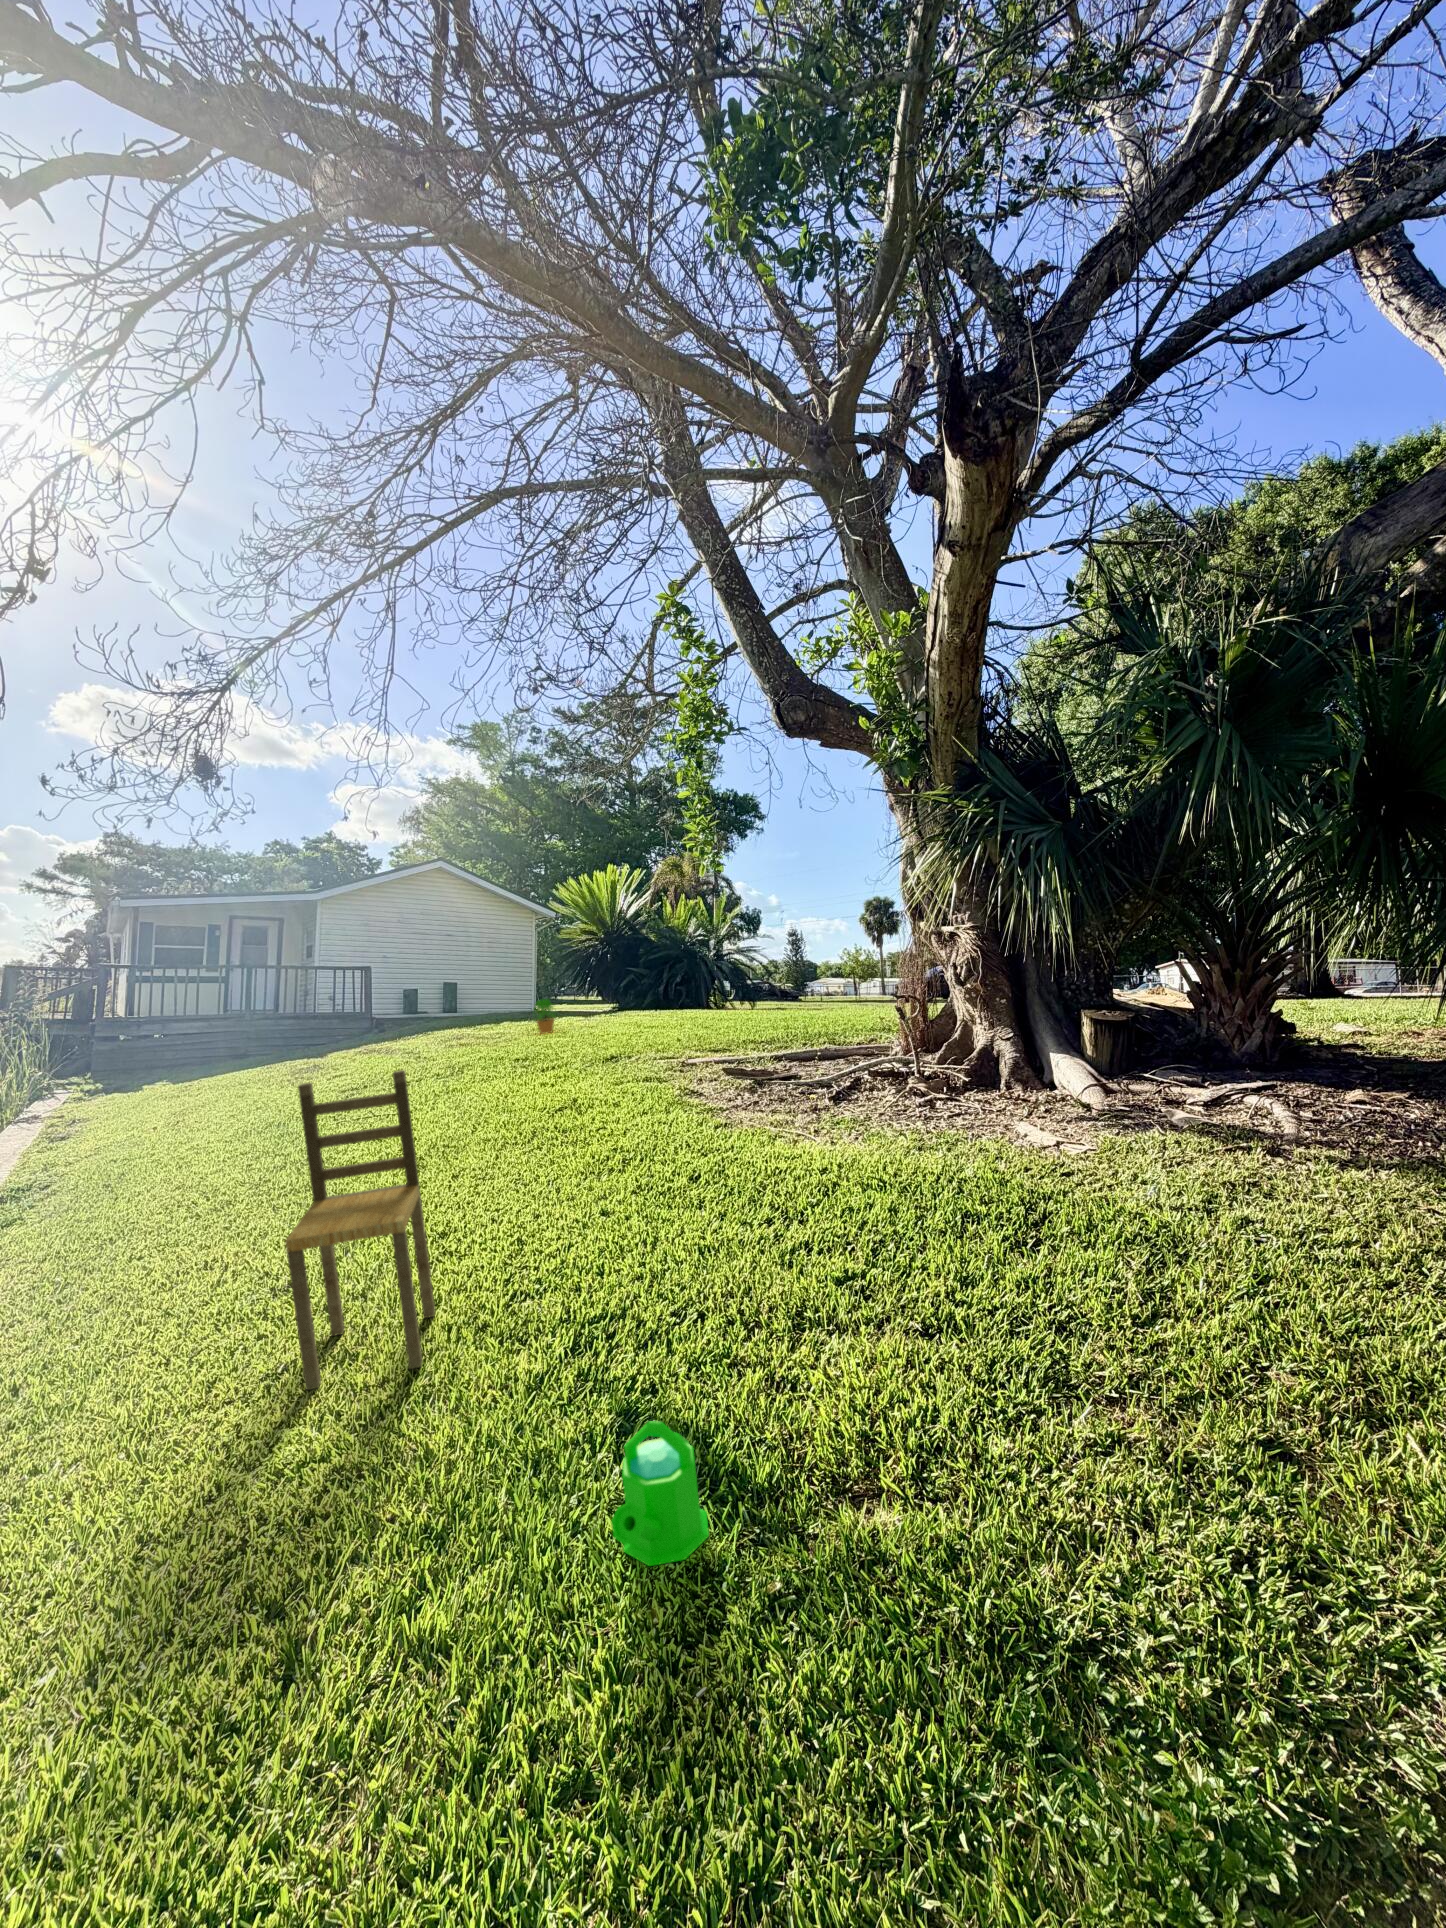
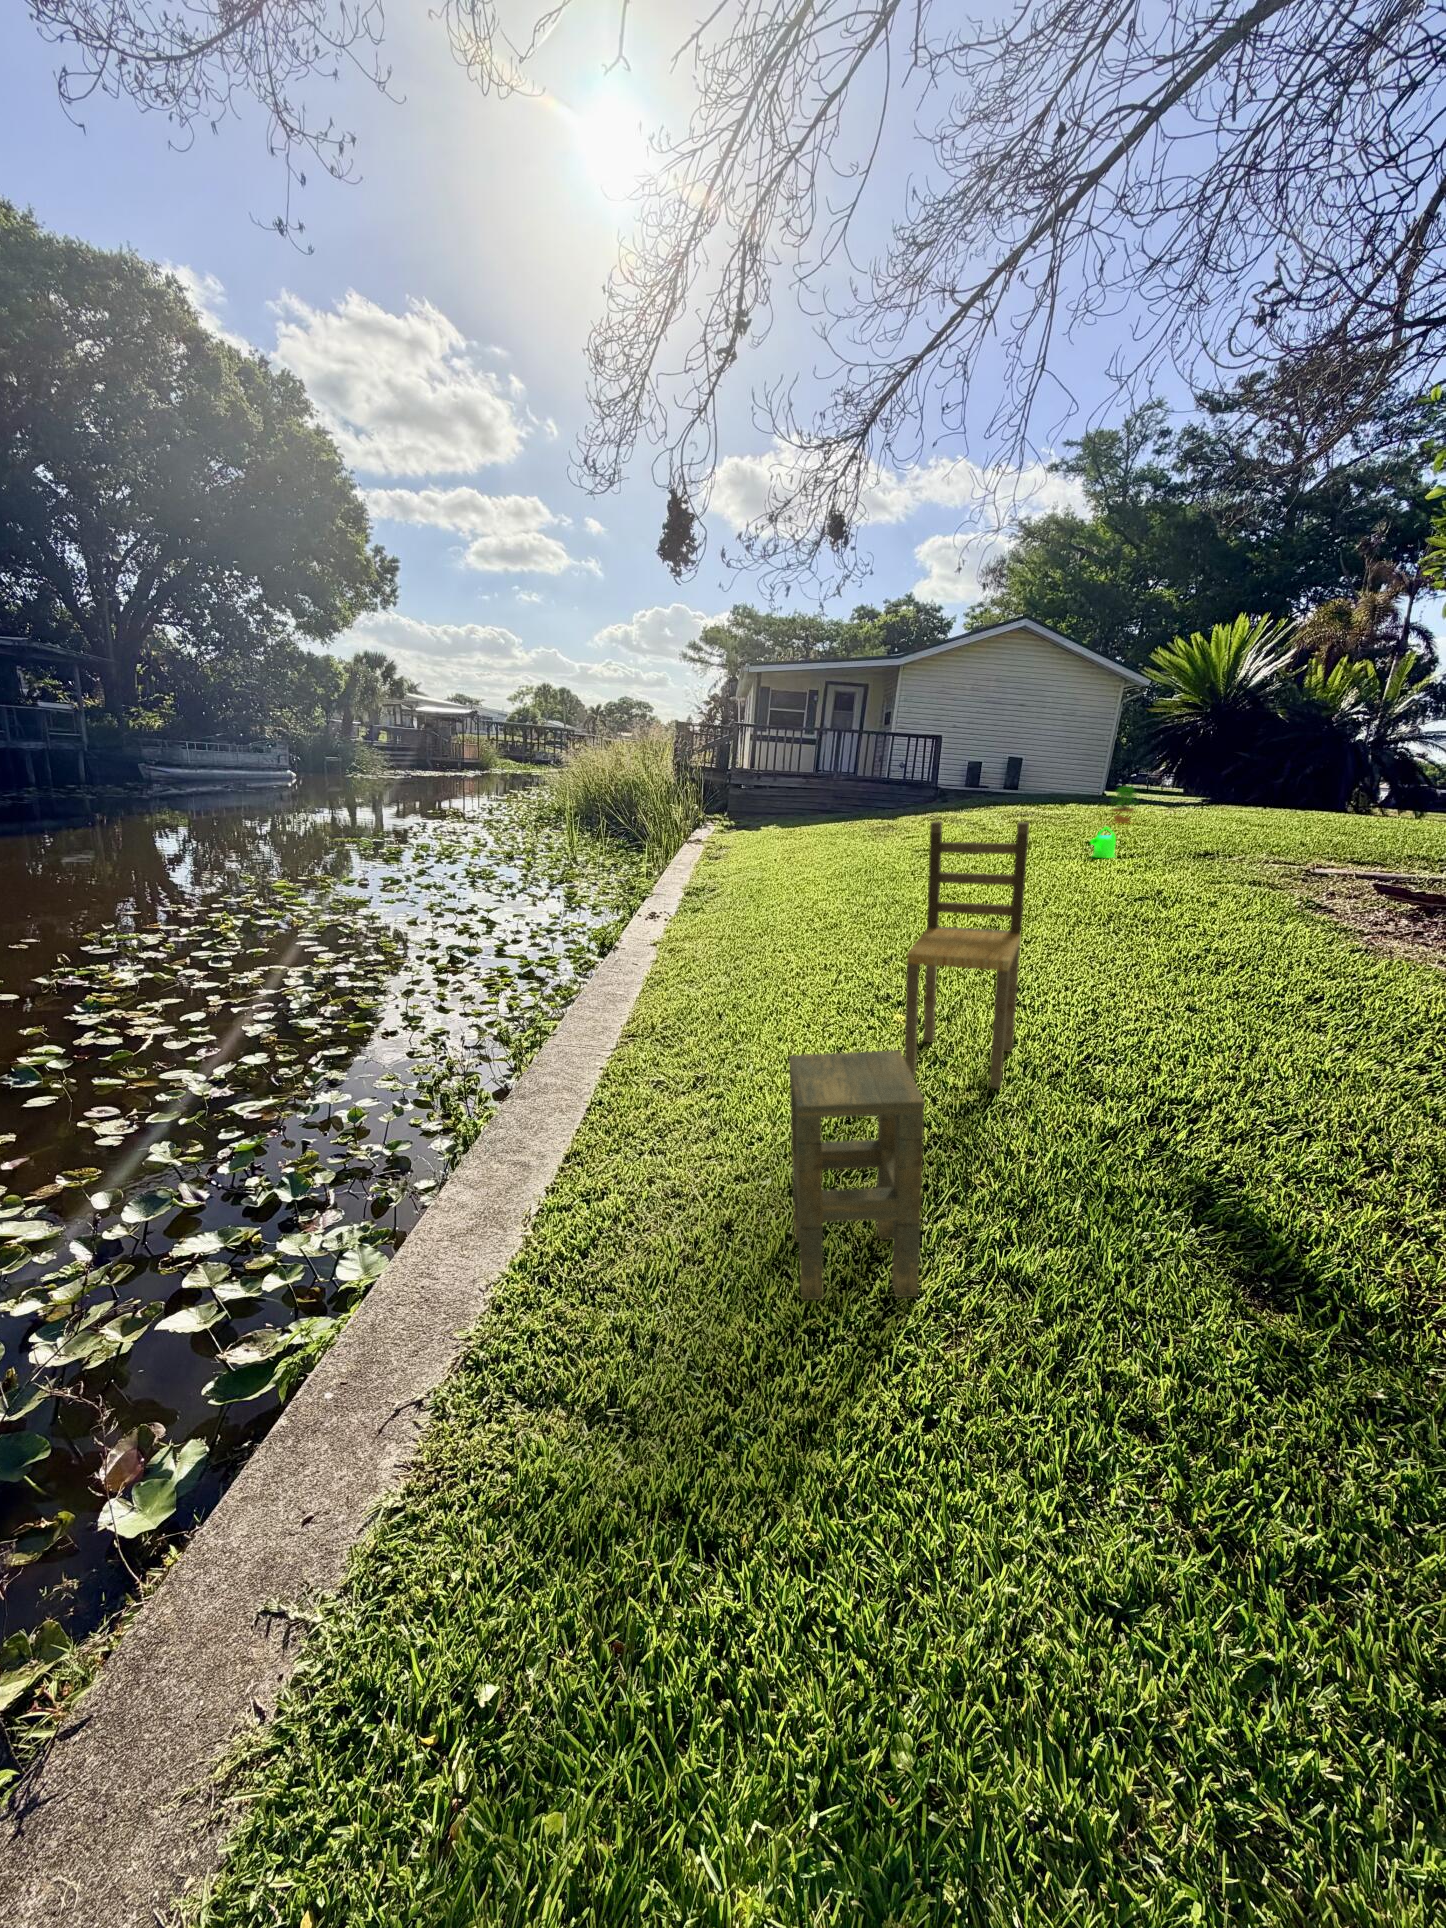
side table: none [91,1377,315,1806] -> present [789,1050,925,1300]
watering can: present [611,1421,709,1566] -> present [1090,827,1116,858]

